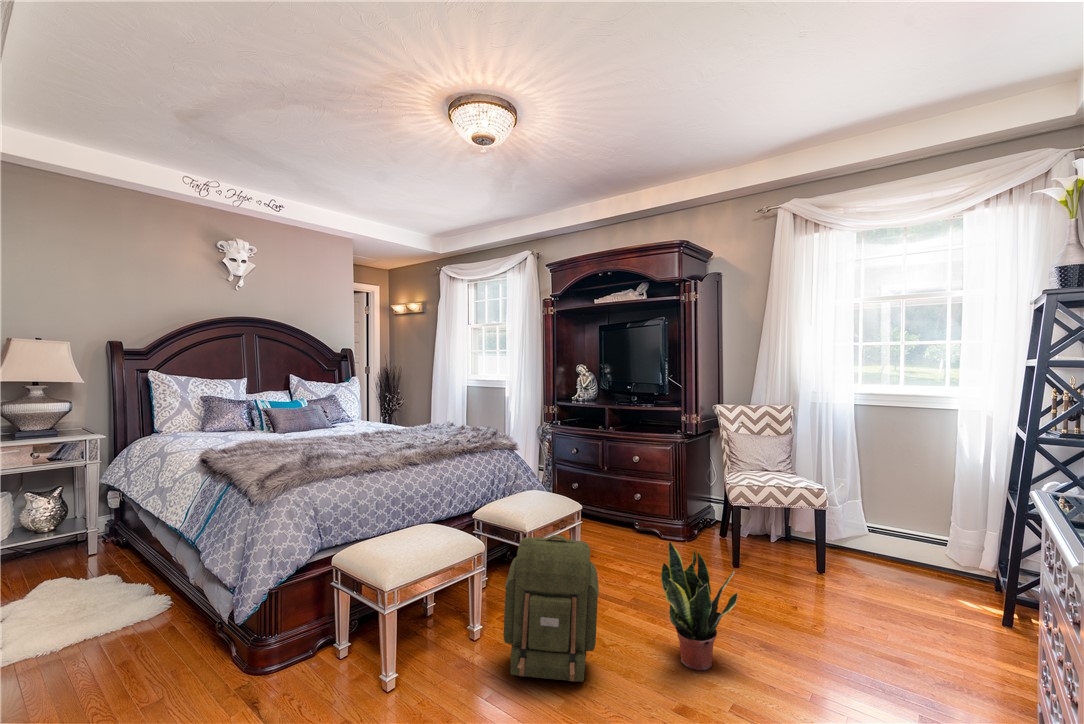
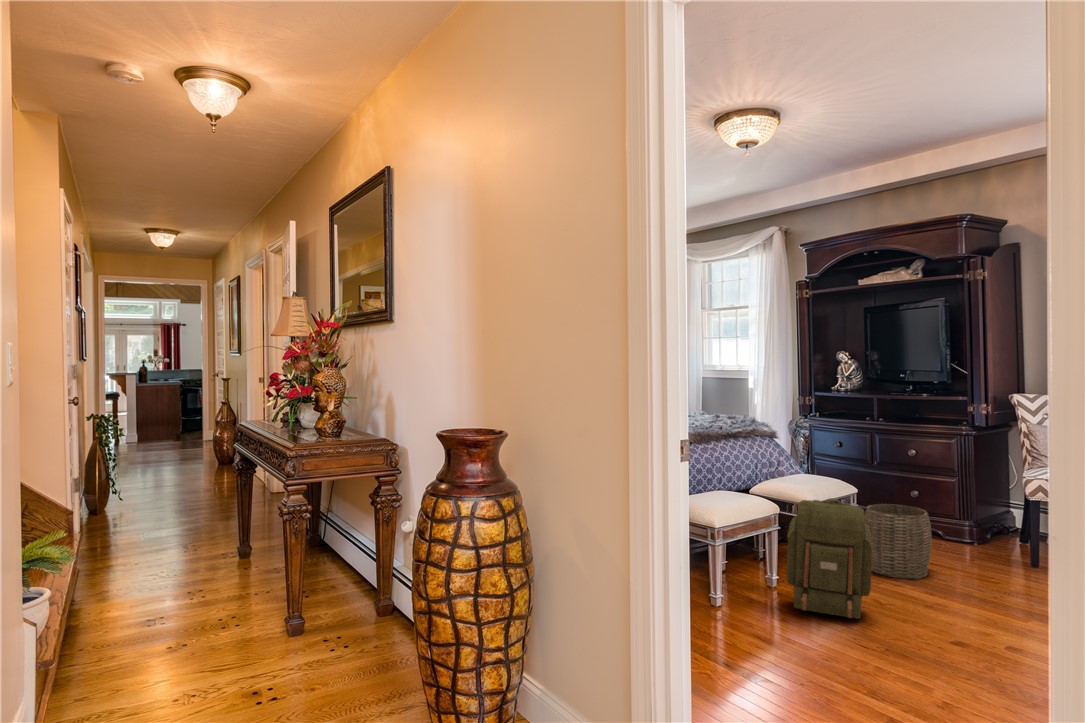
woven basket: none [592,517,654,599] -> present [864,504,932,579]
potted plant: present [661,541,738,670] -> none [935,512,1013,626]

